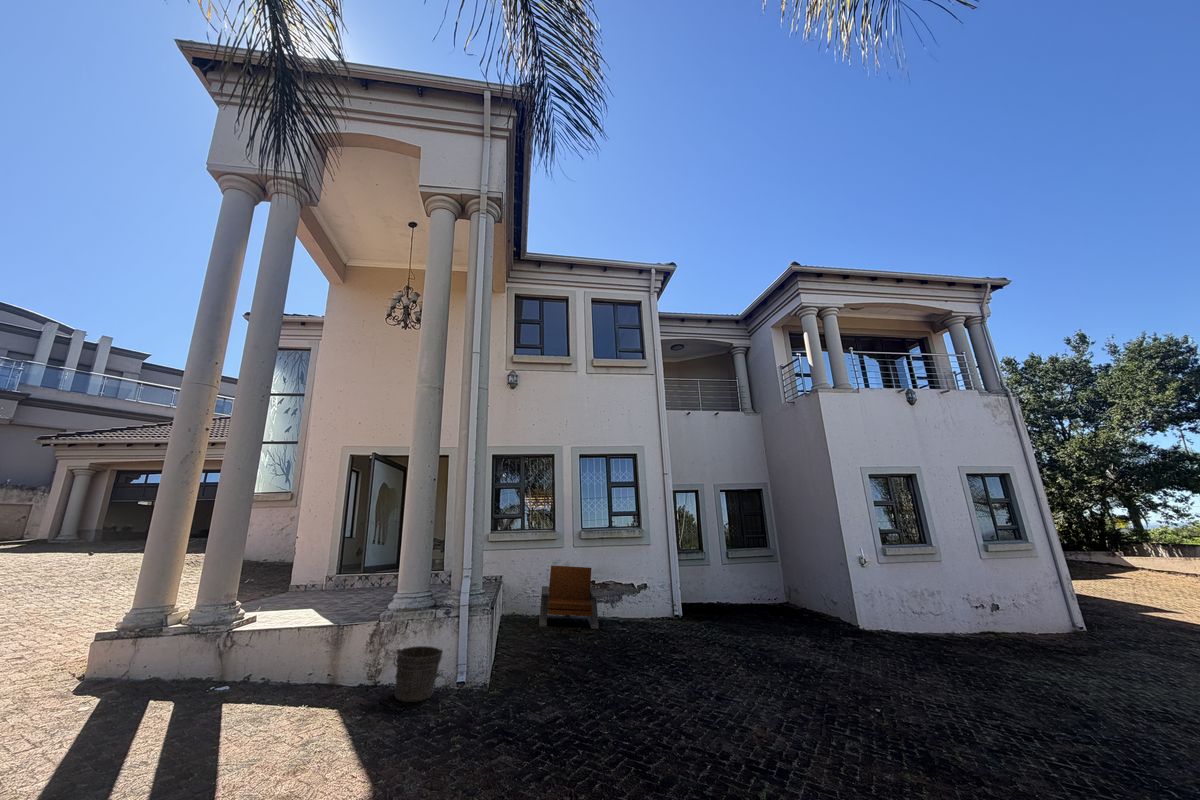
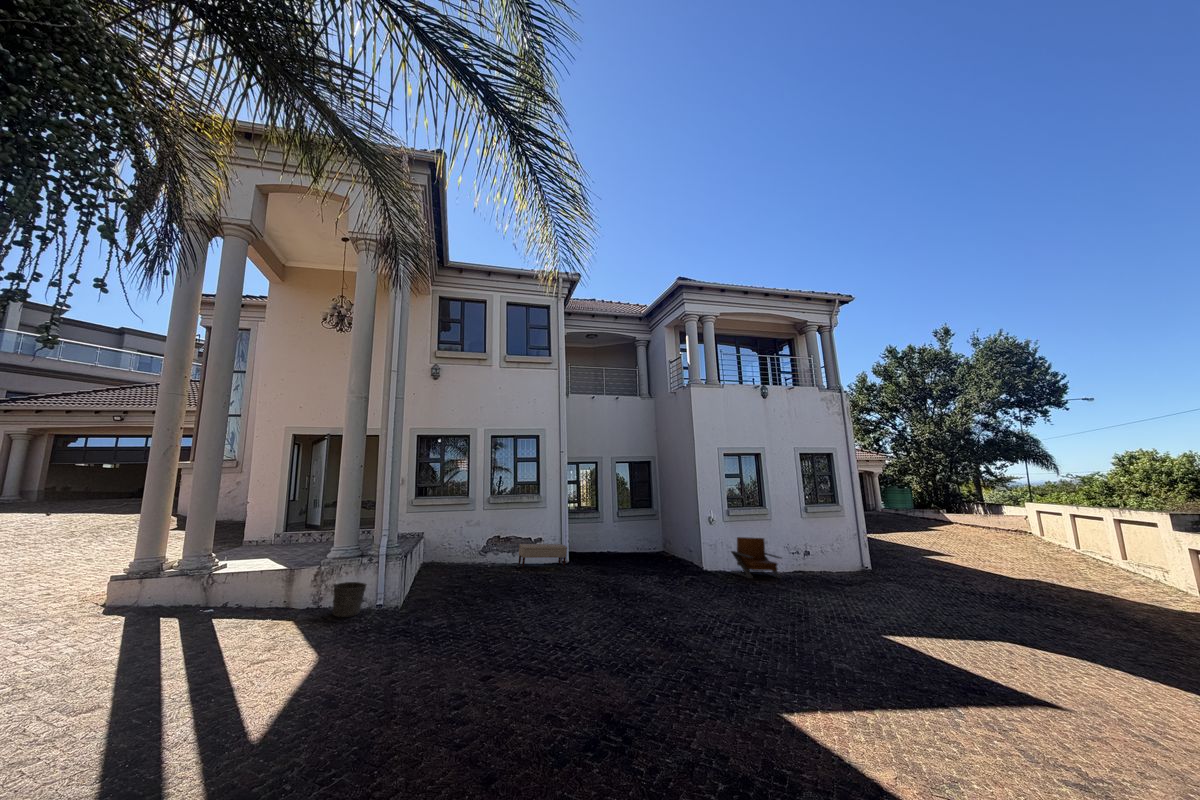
lounge chair: present [539,566,601,629] -> present [731,537,782,578]
bench: none [619,592,682,624] -> present [518,544,567,568]

